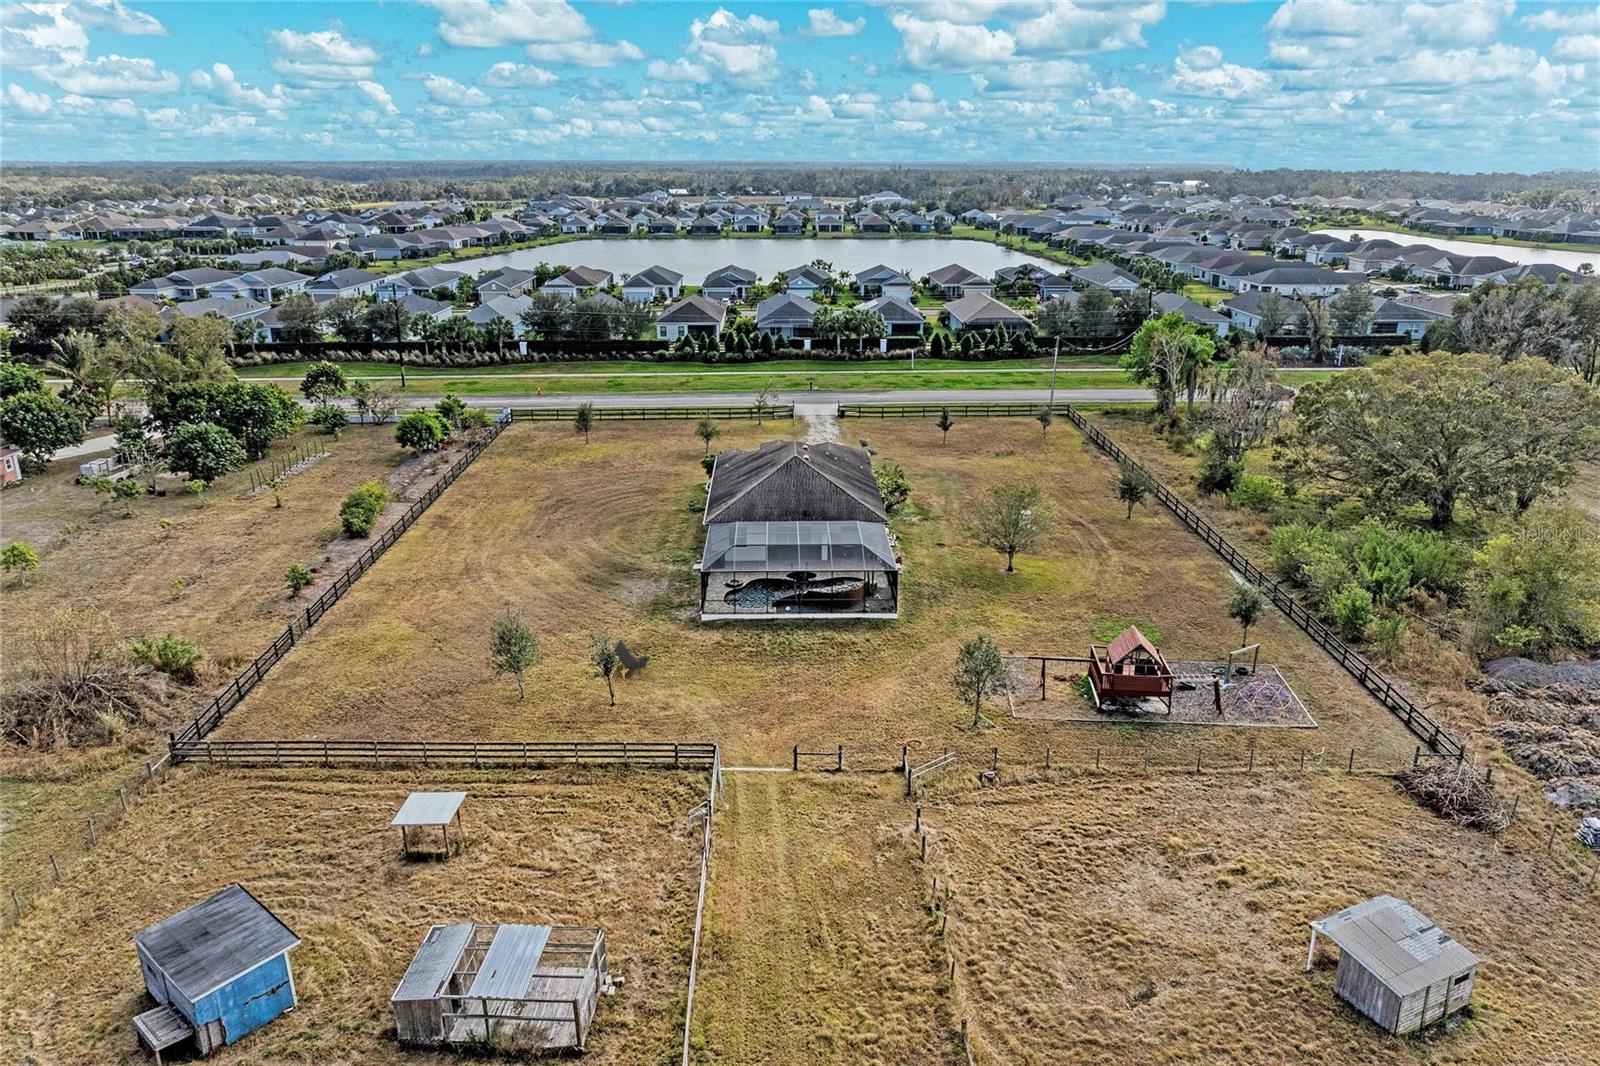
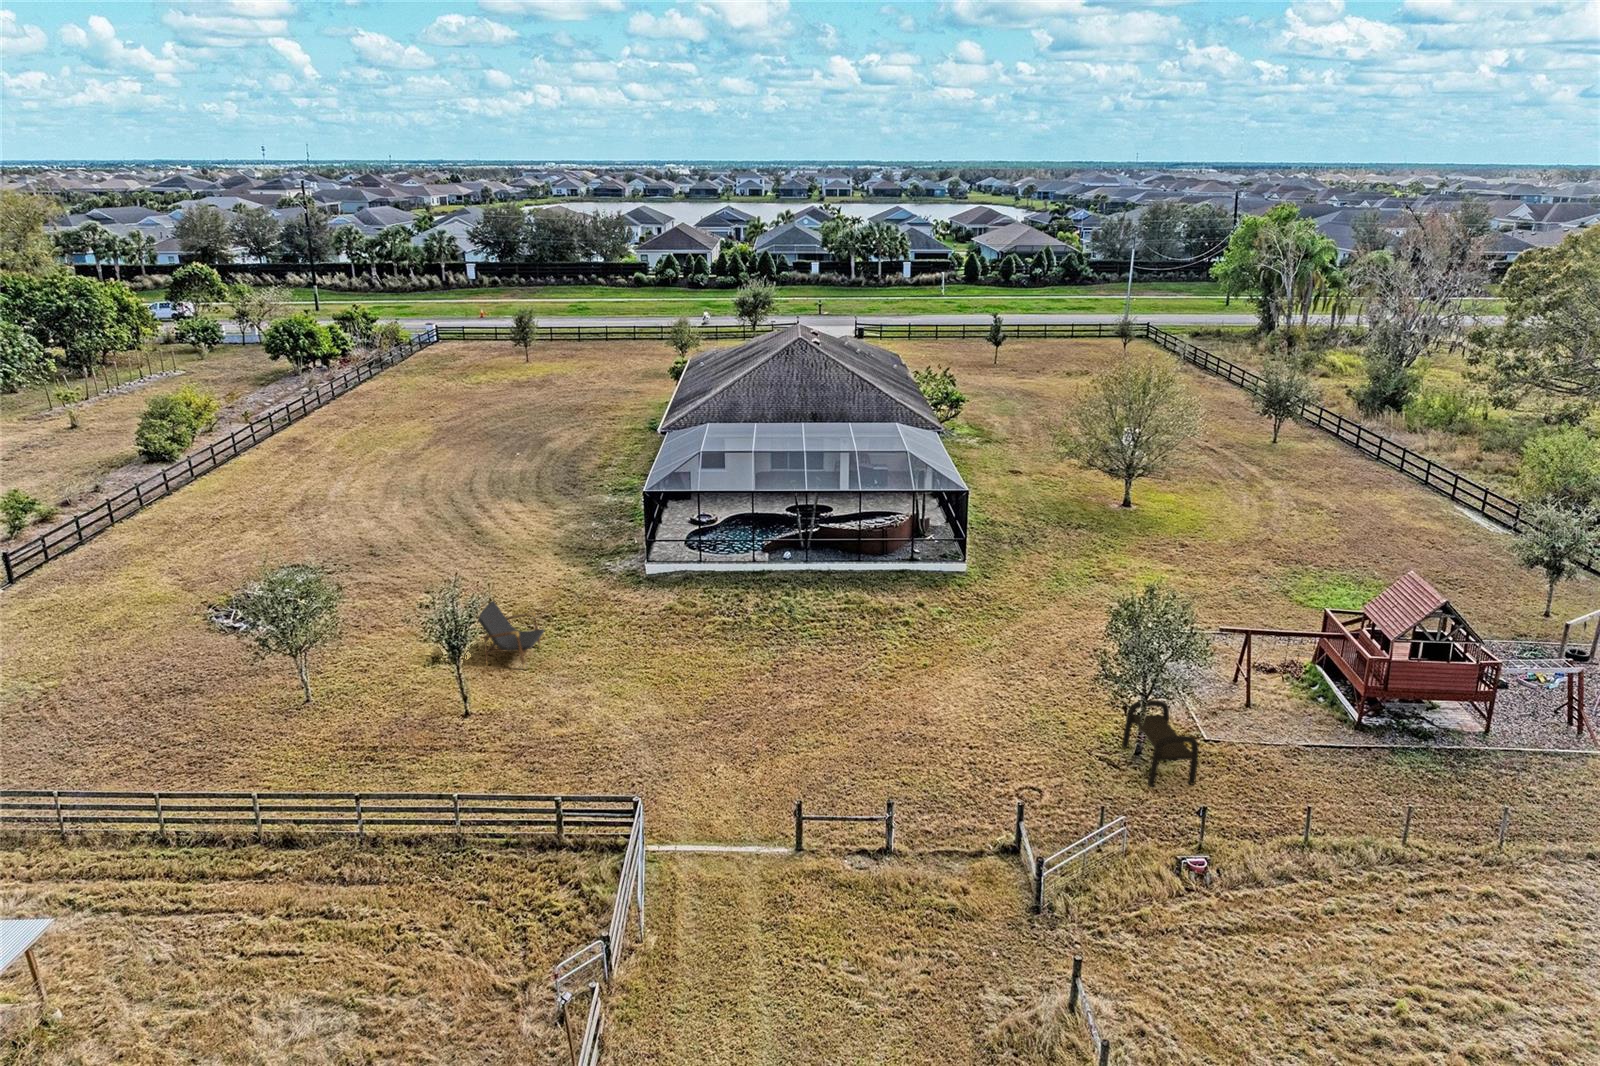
bench: none [968,696,1001,740] -> present [1122,700,1198,786]

